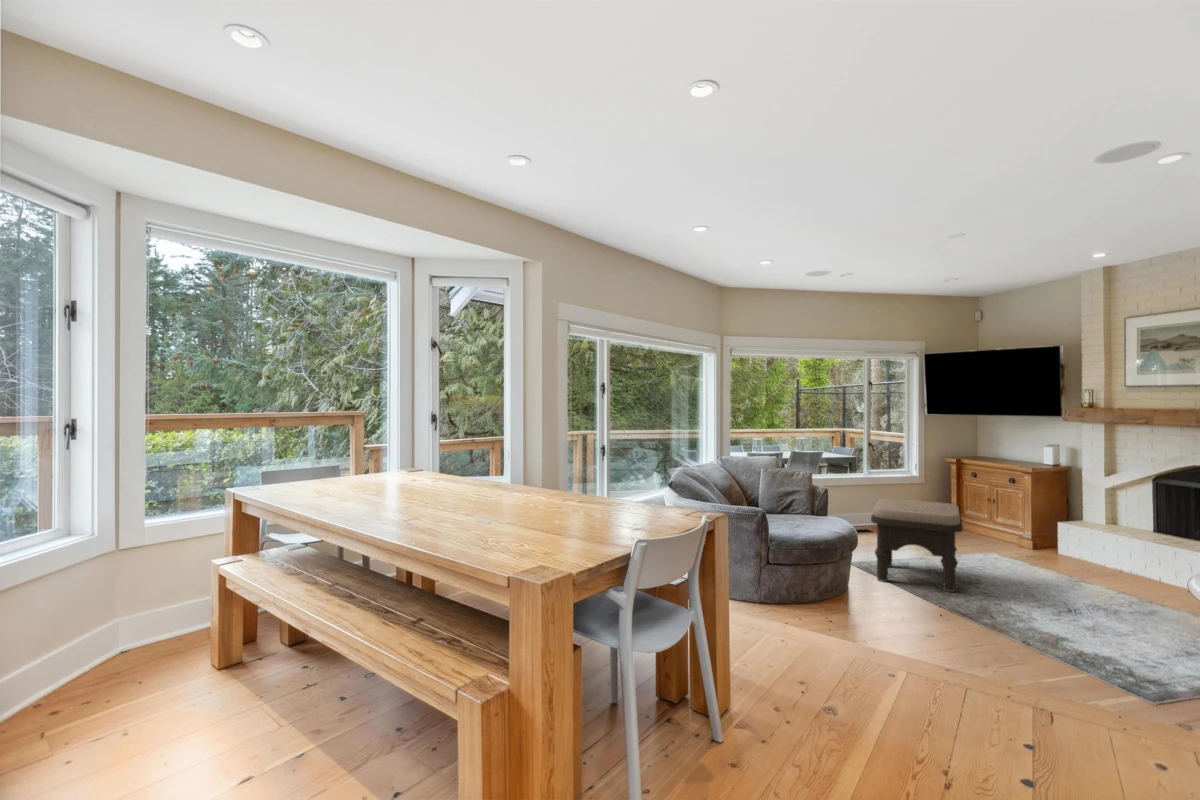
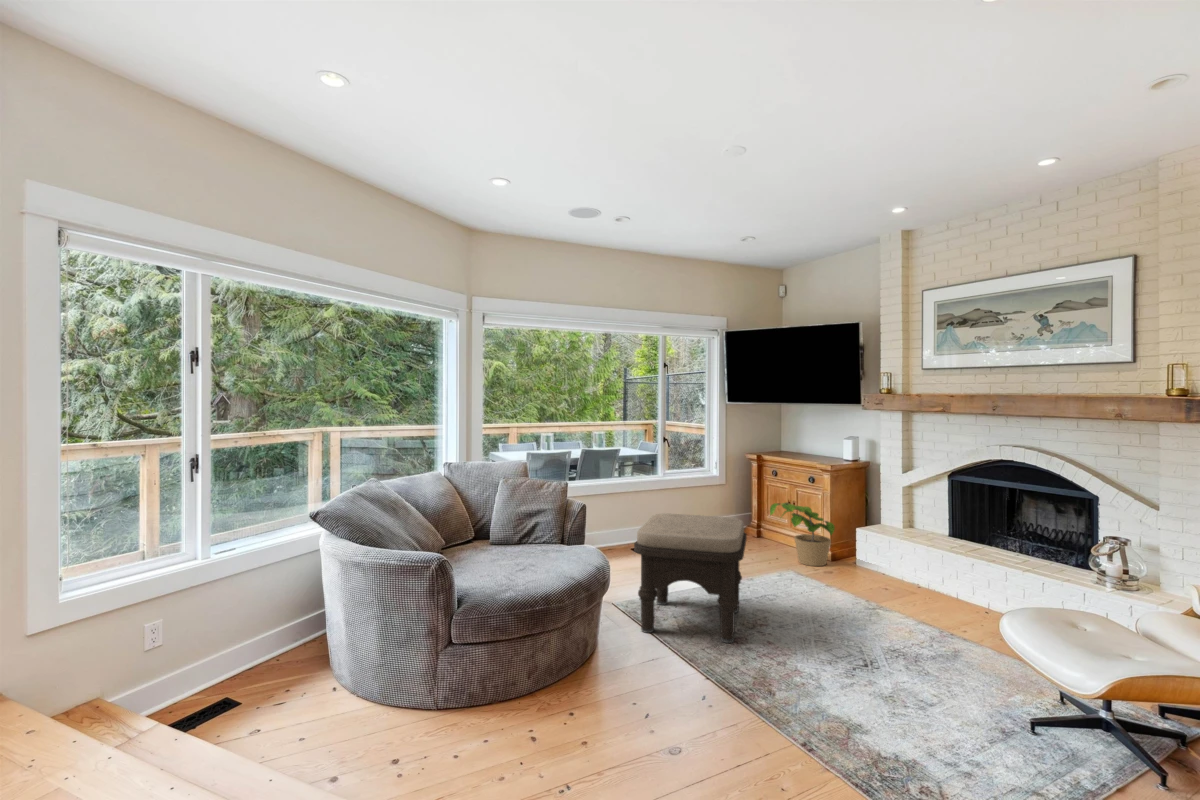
potted plant: none [974,498,1037,552] -> present [770,503,835,566]

